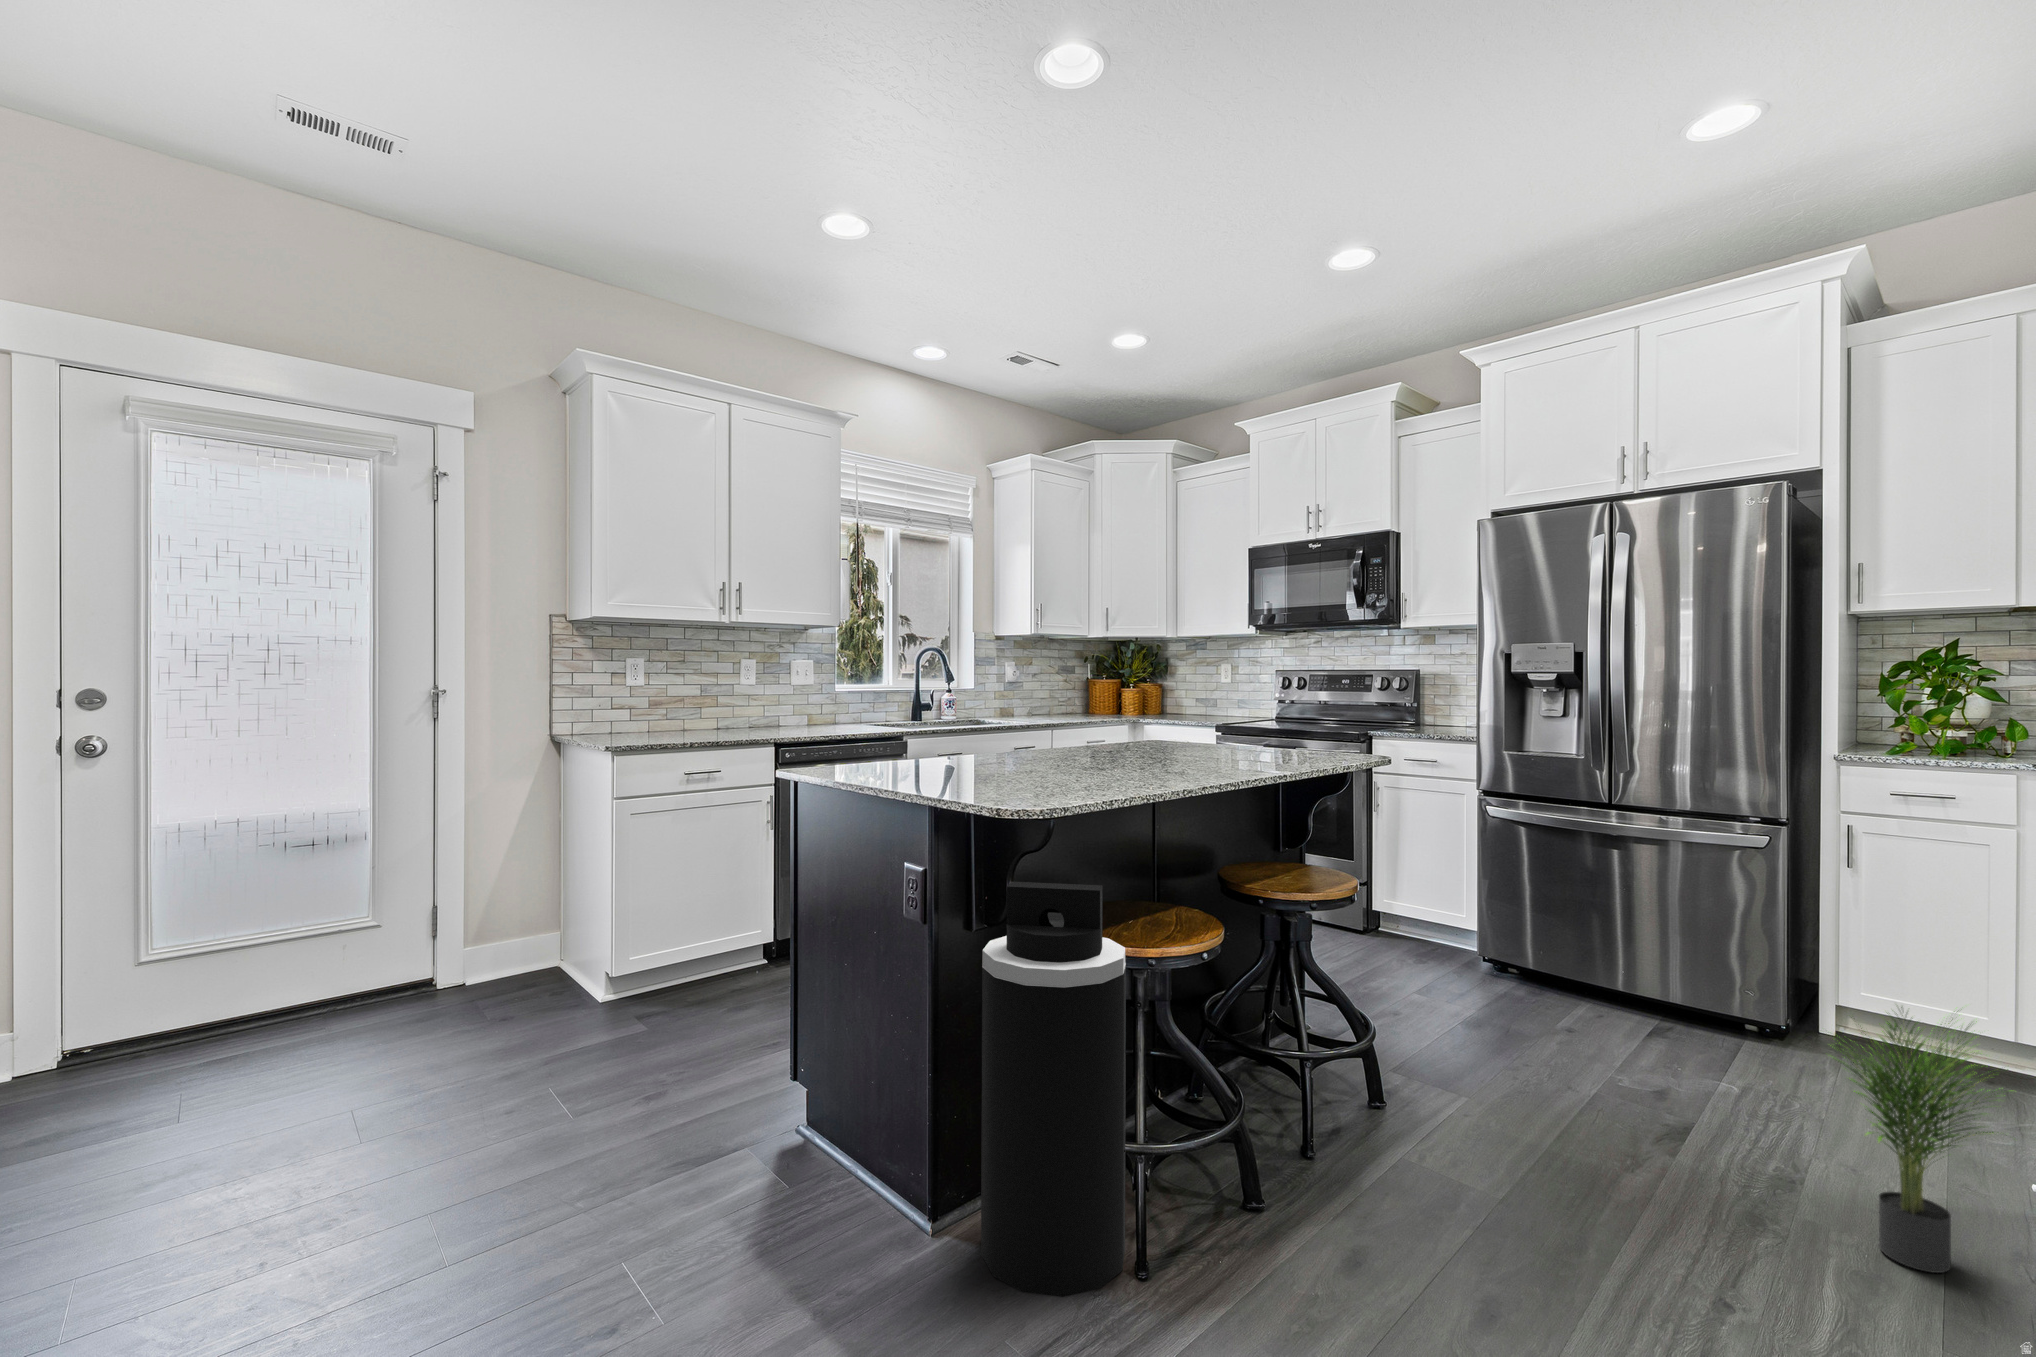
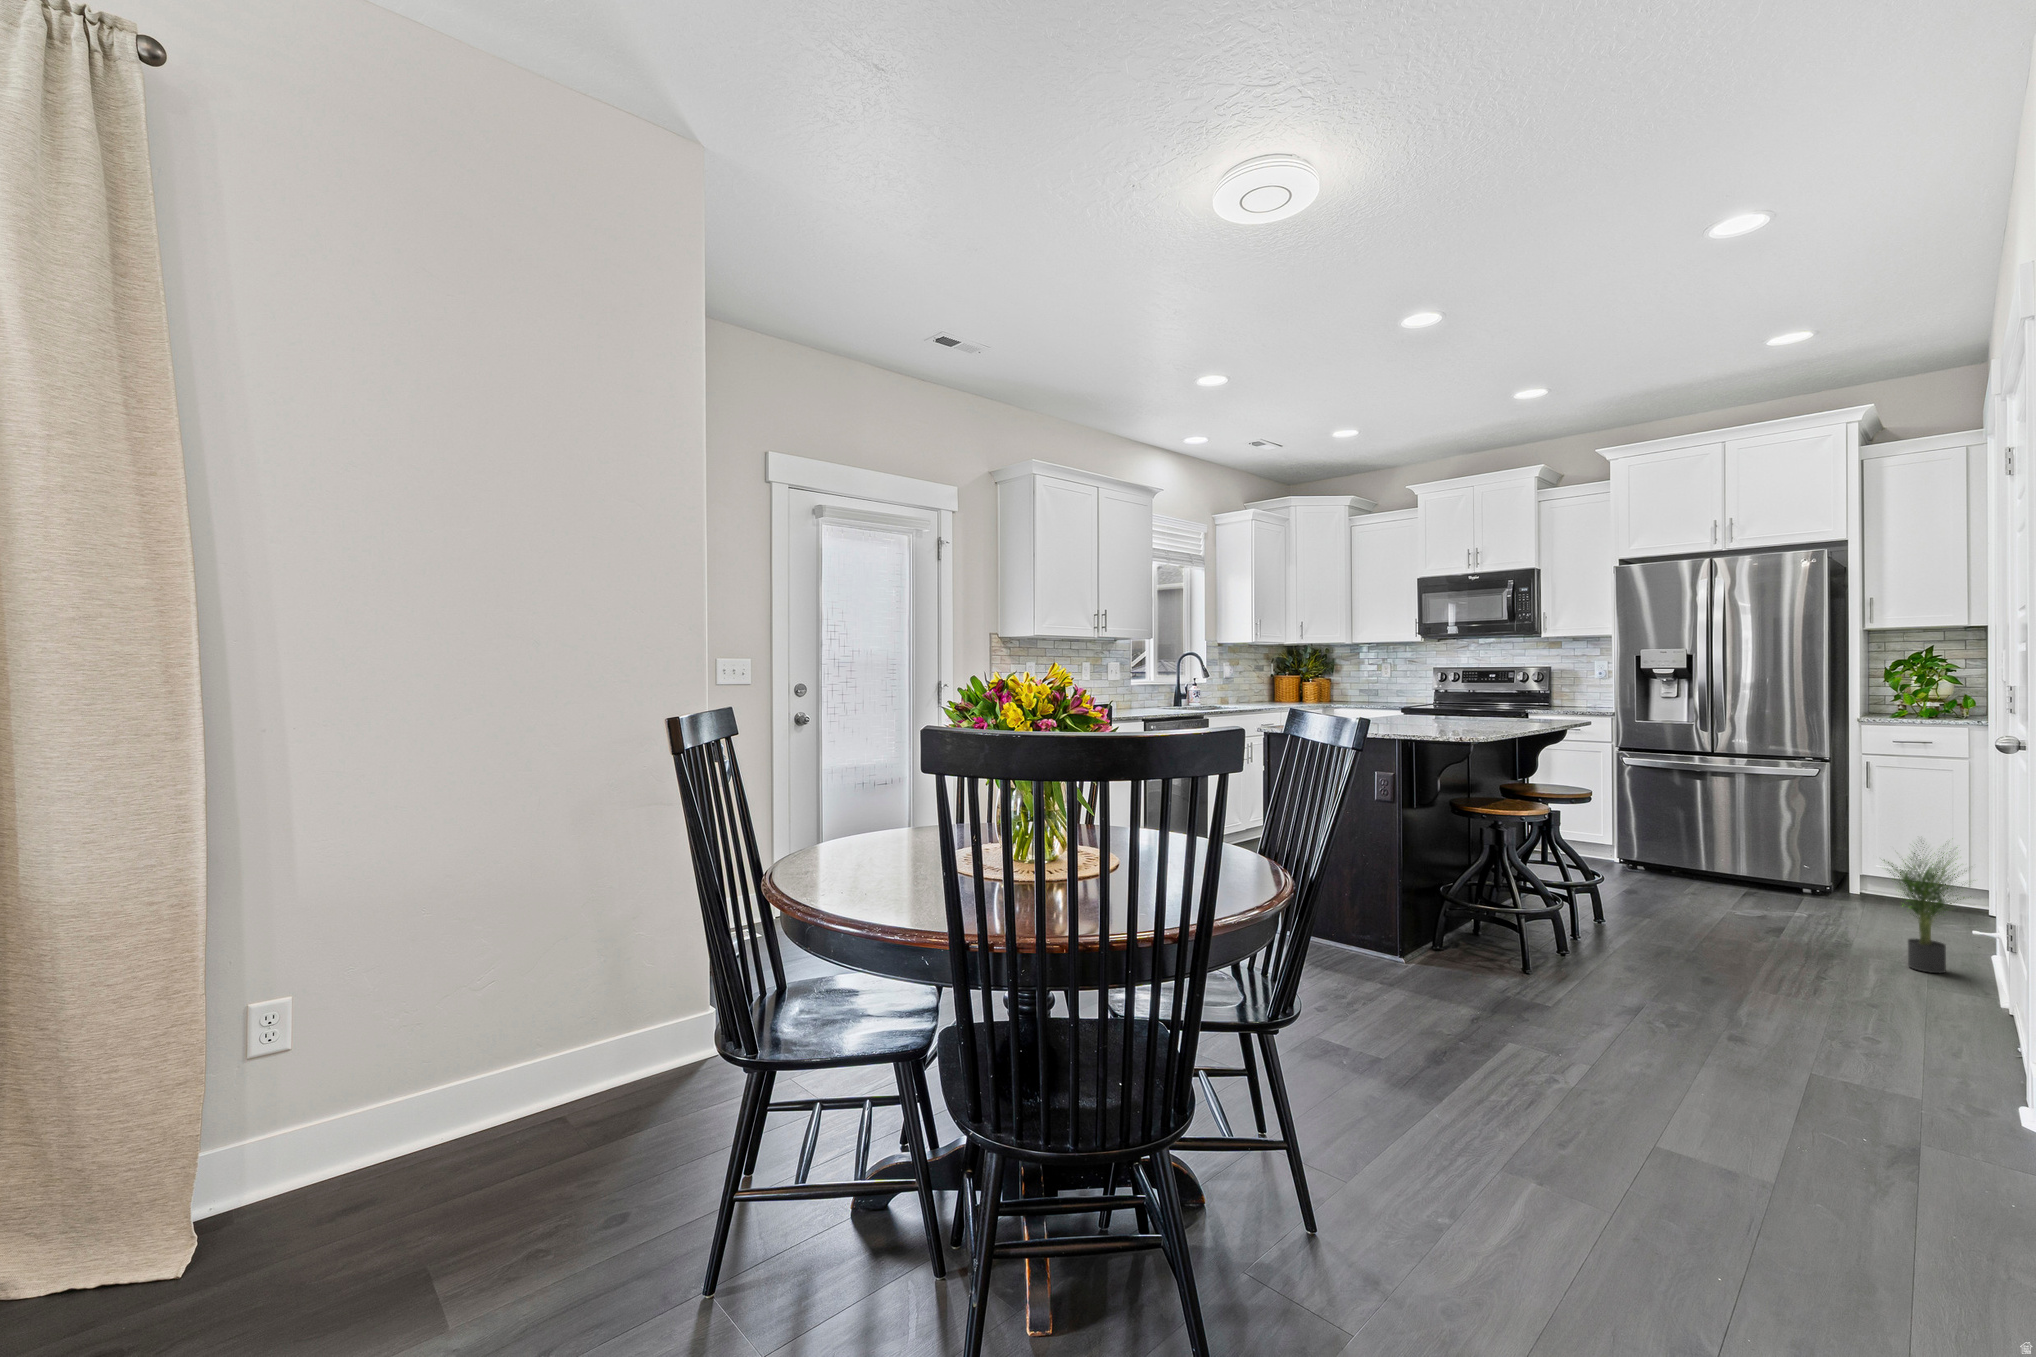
trash can: present [981,882,1126,1297] -> none [1440,782,1526,986]

